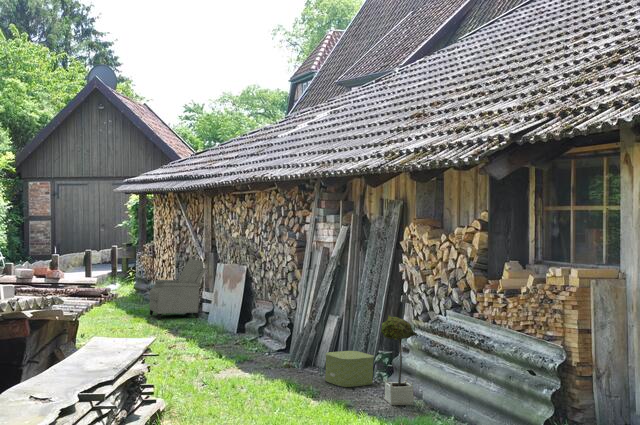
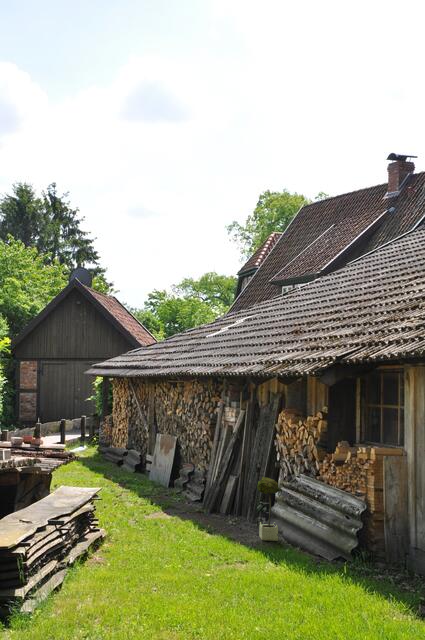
chair: present [149,259,206,319] -> none [106,429,149,475]
storage box: present [325,351,374,387] -> none [222,502,256,527]

